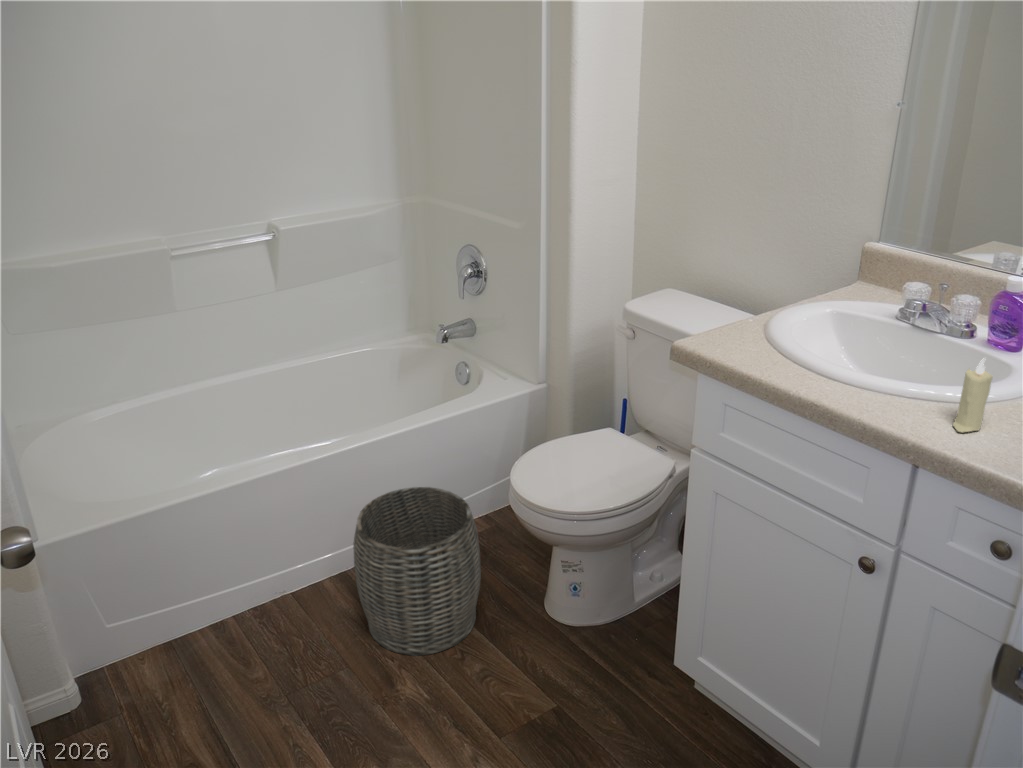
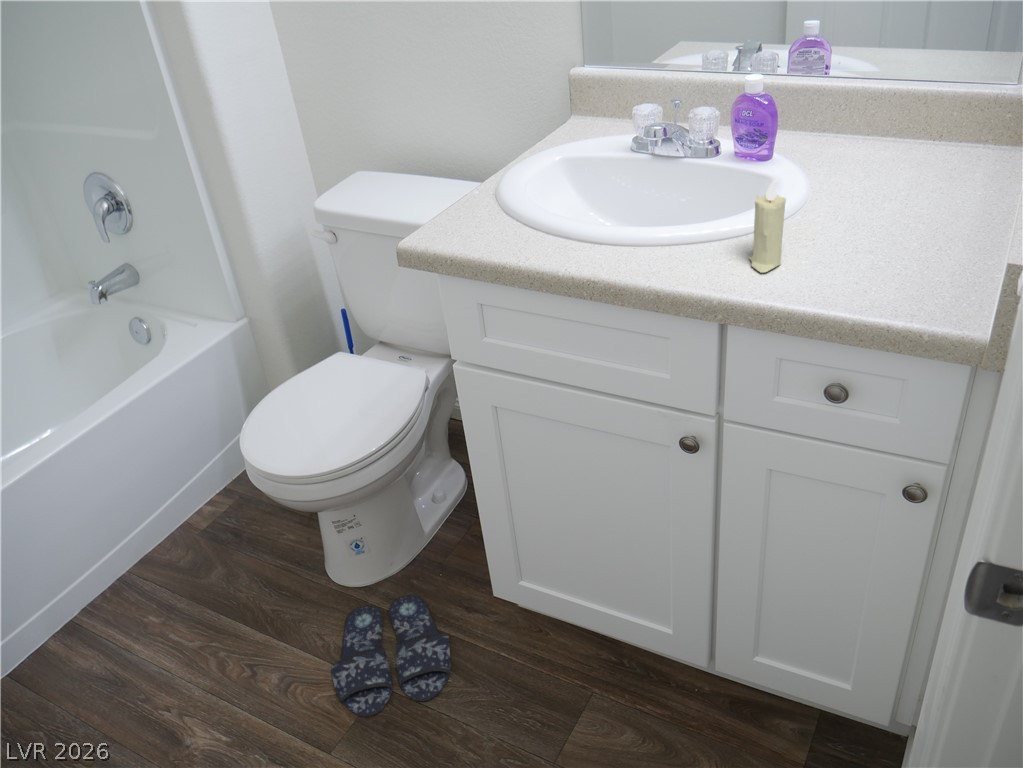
woven basket: present [353,487,481,655] -> none [59,489,254,700]
slippers: none [521,640,626,731] -> present [331,594,451,717]

